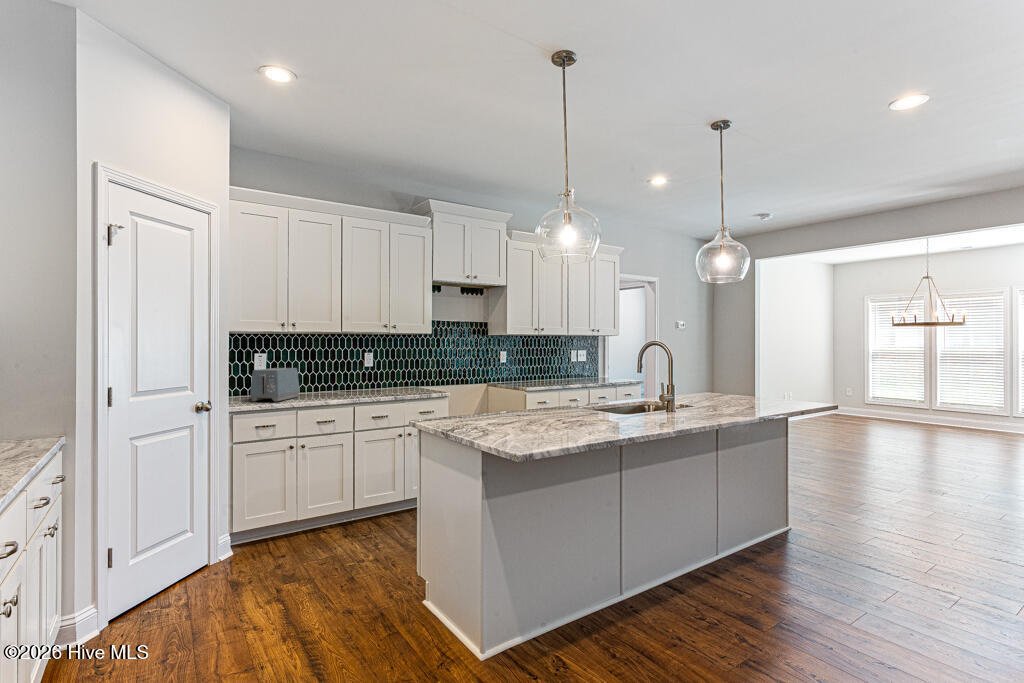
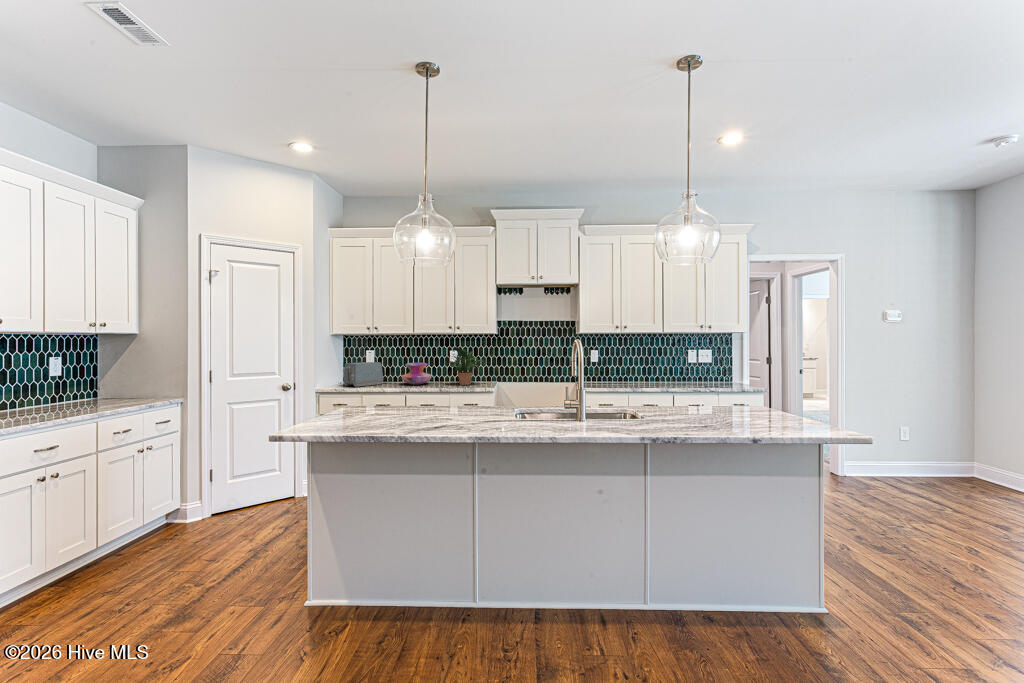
potted plant: none [380,348,425,392] -> present [448,347,484,385]
decorative vase: none [323,367,362,395] -> present [402,363,432,385]

